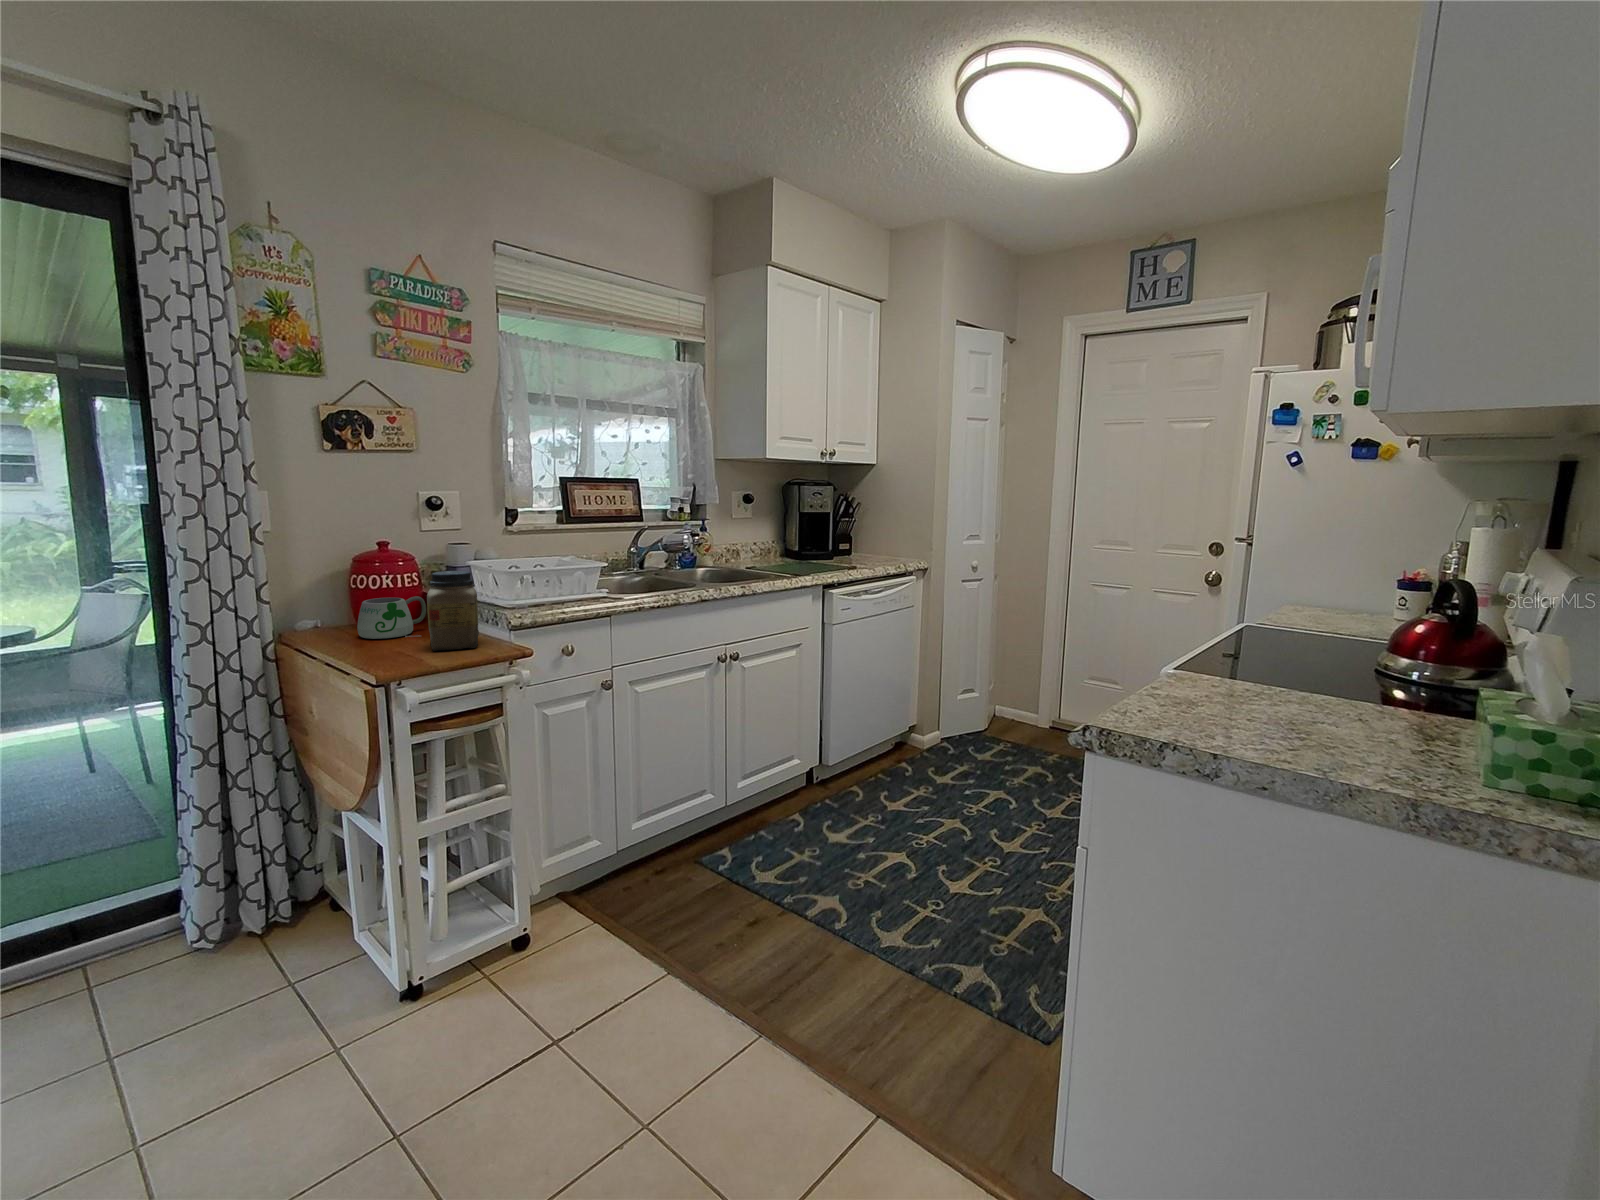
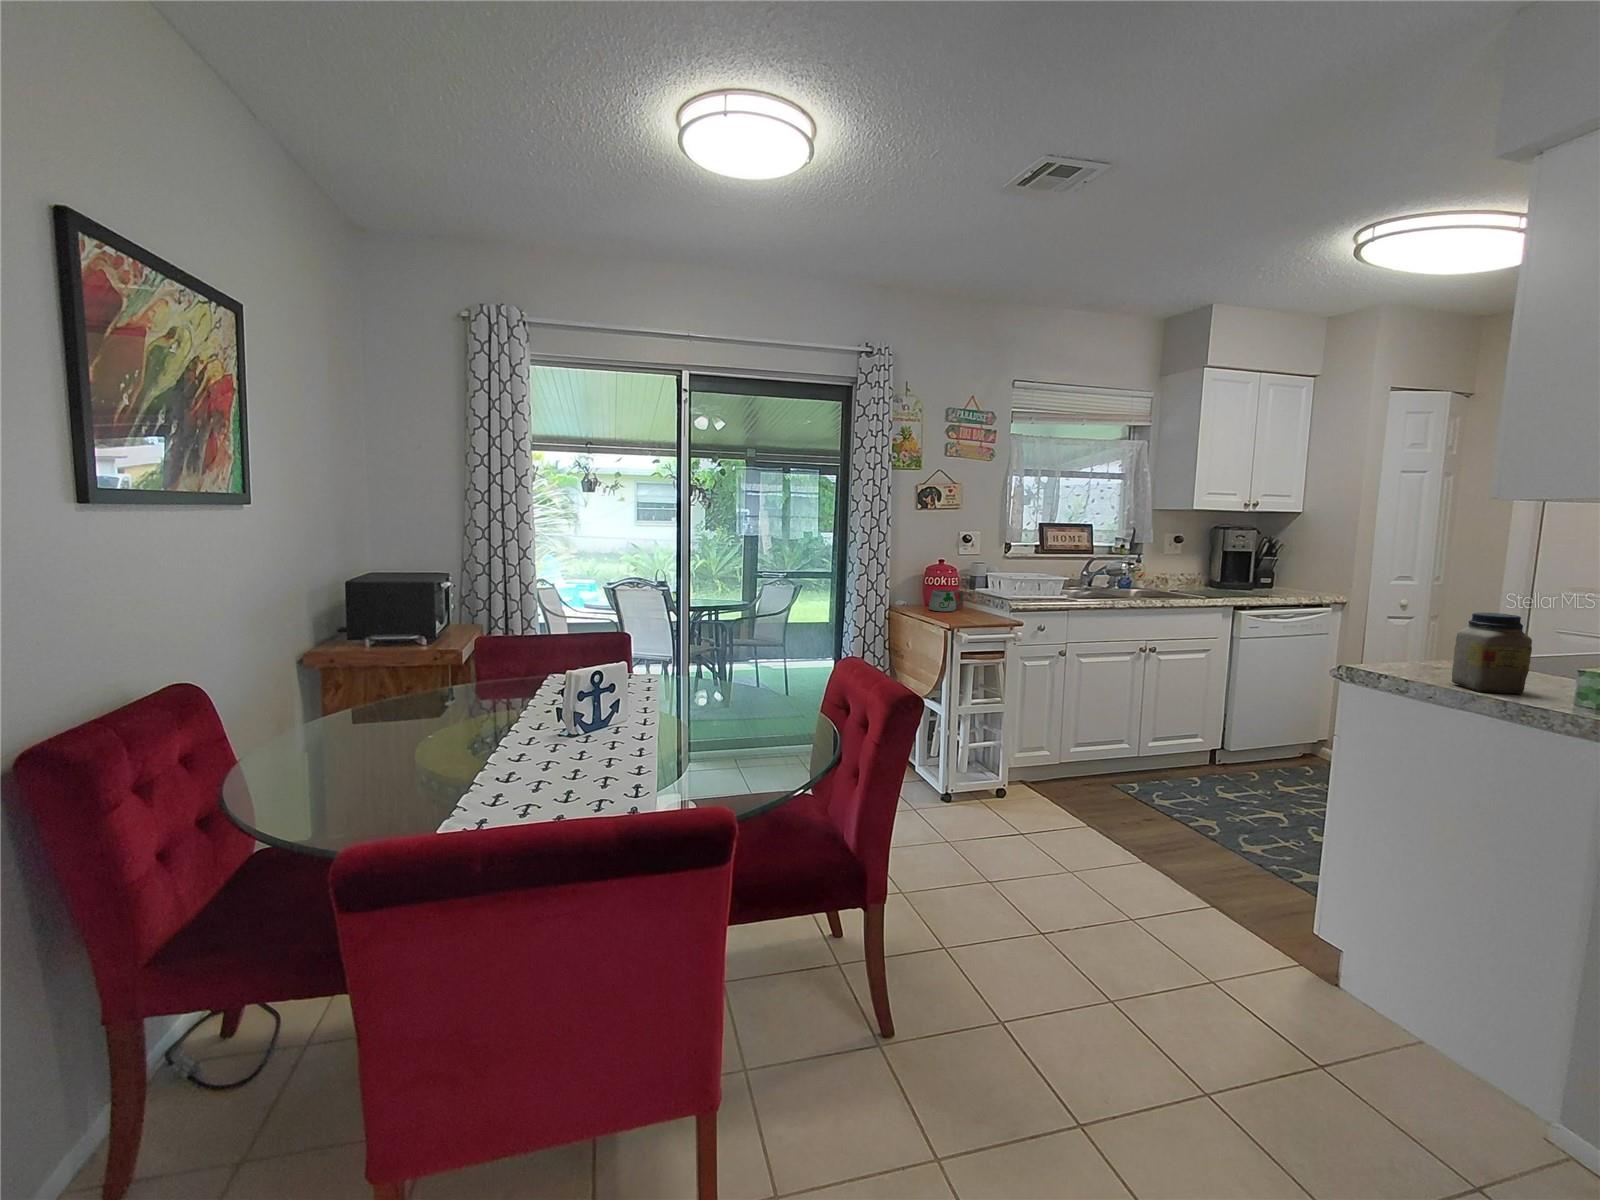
jar: present [427,571,479,651] -> present [1452,613,1532,694]

